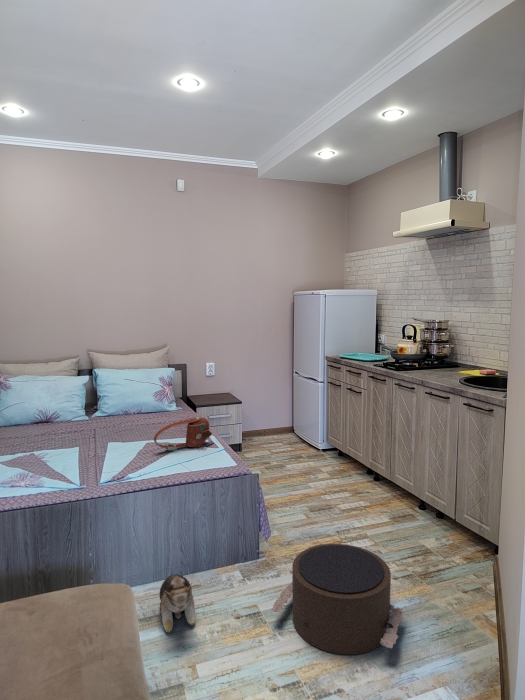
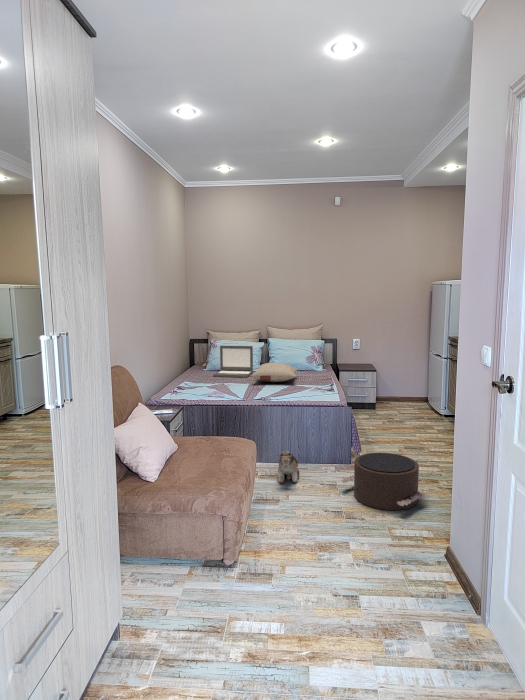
laptop: none [12,384,77,439] -> present [213,346,253,377]
pillow: none [85,409,155,440] -> present [252,363,298,382]
handbag: present [154,417,212,450] -> none [292,370,332,390]

